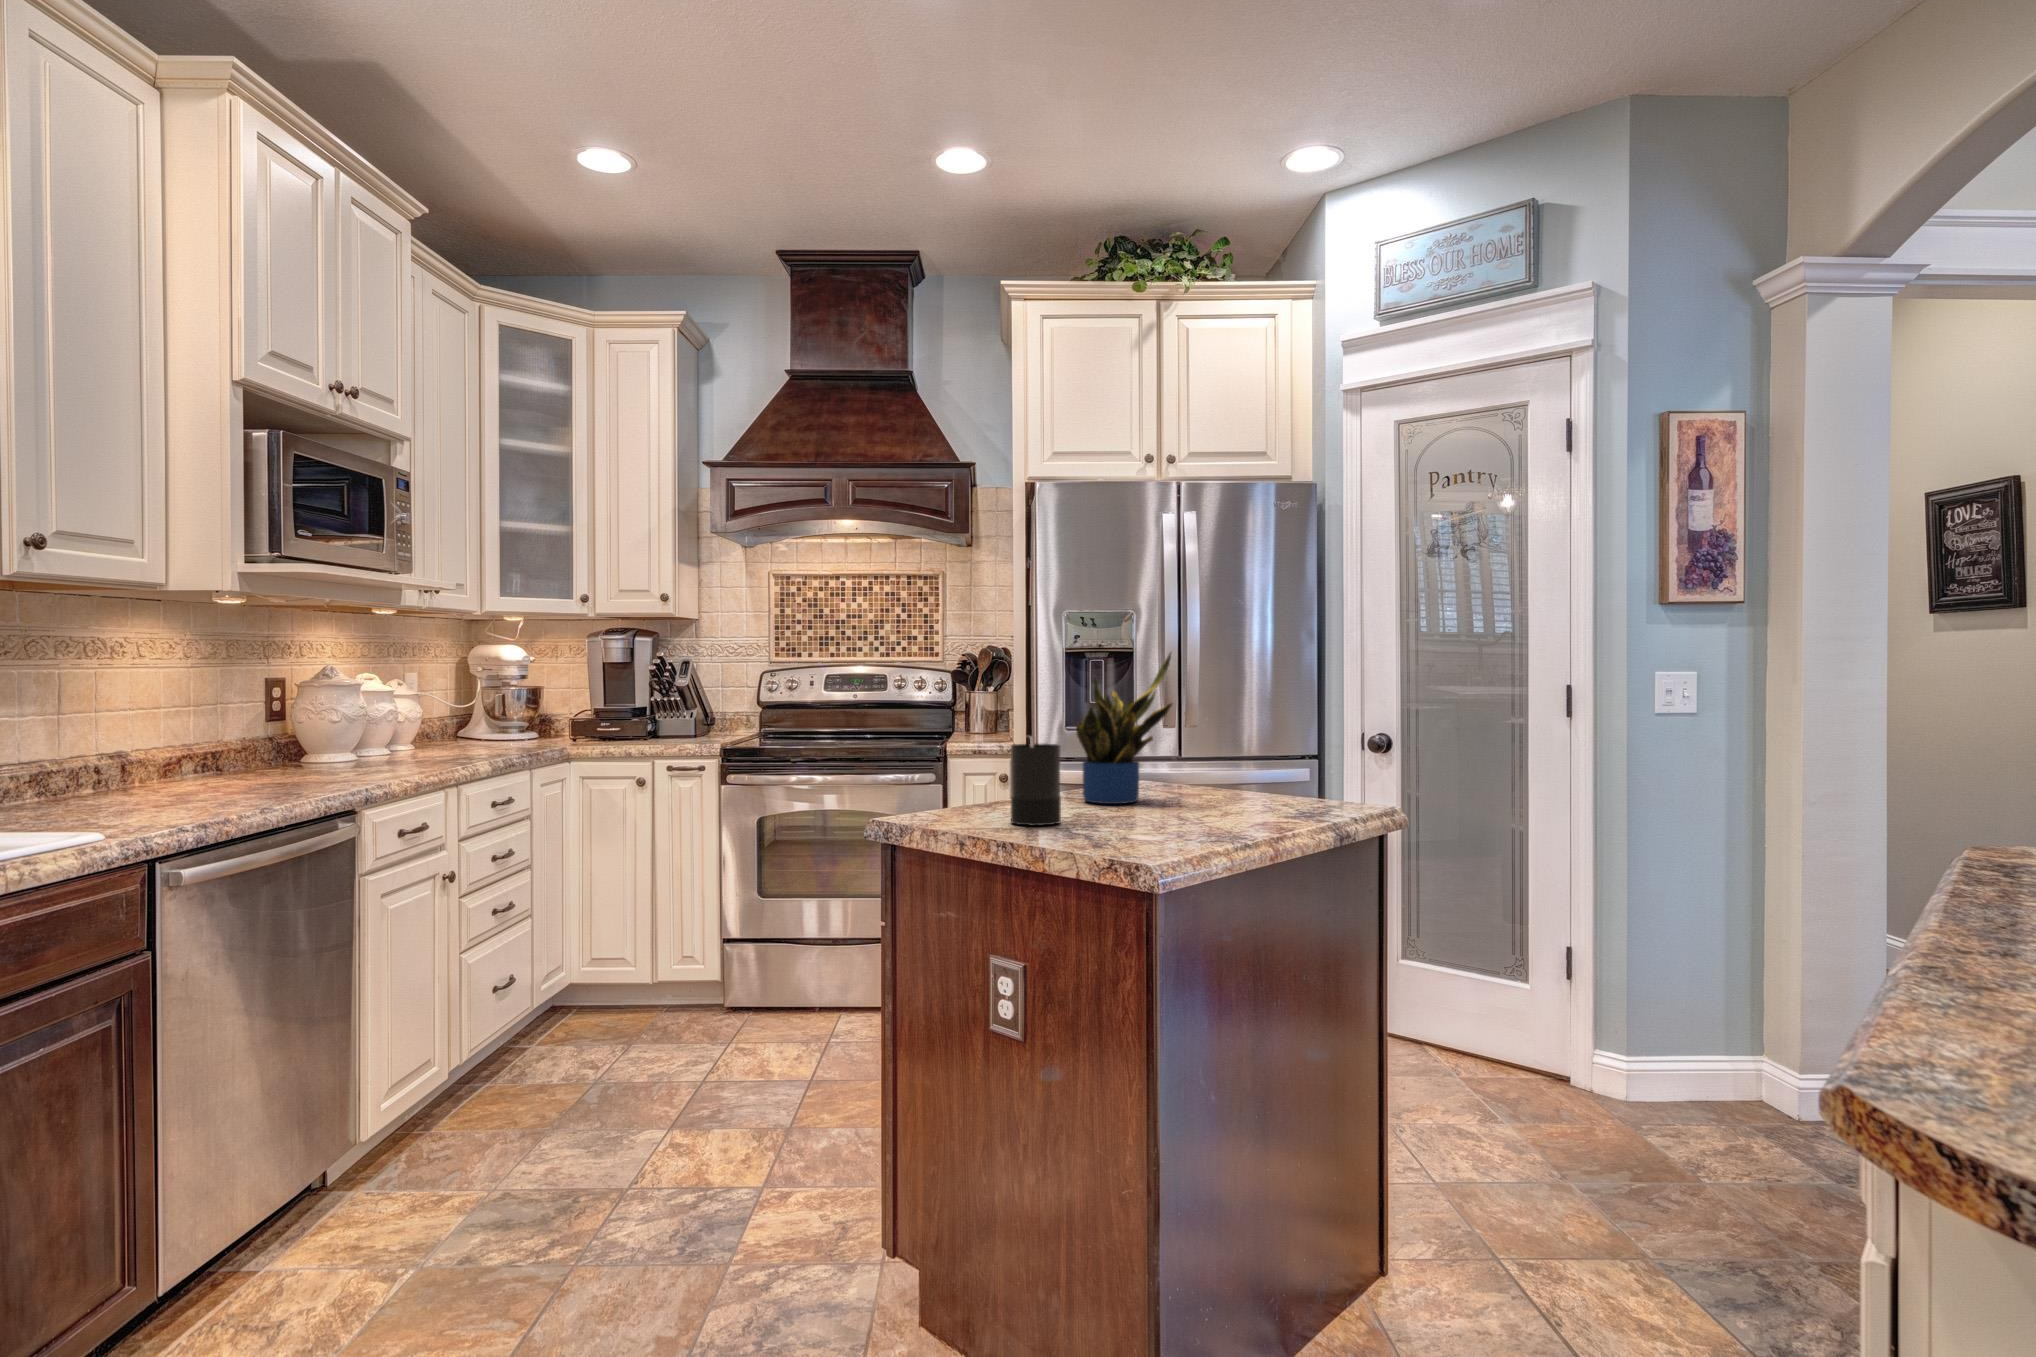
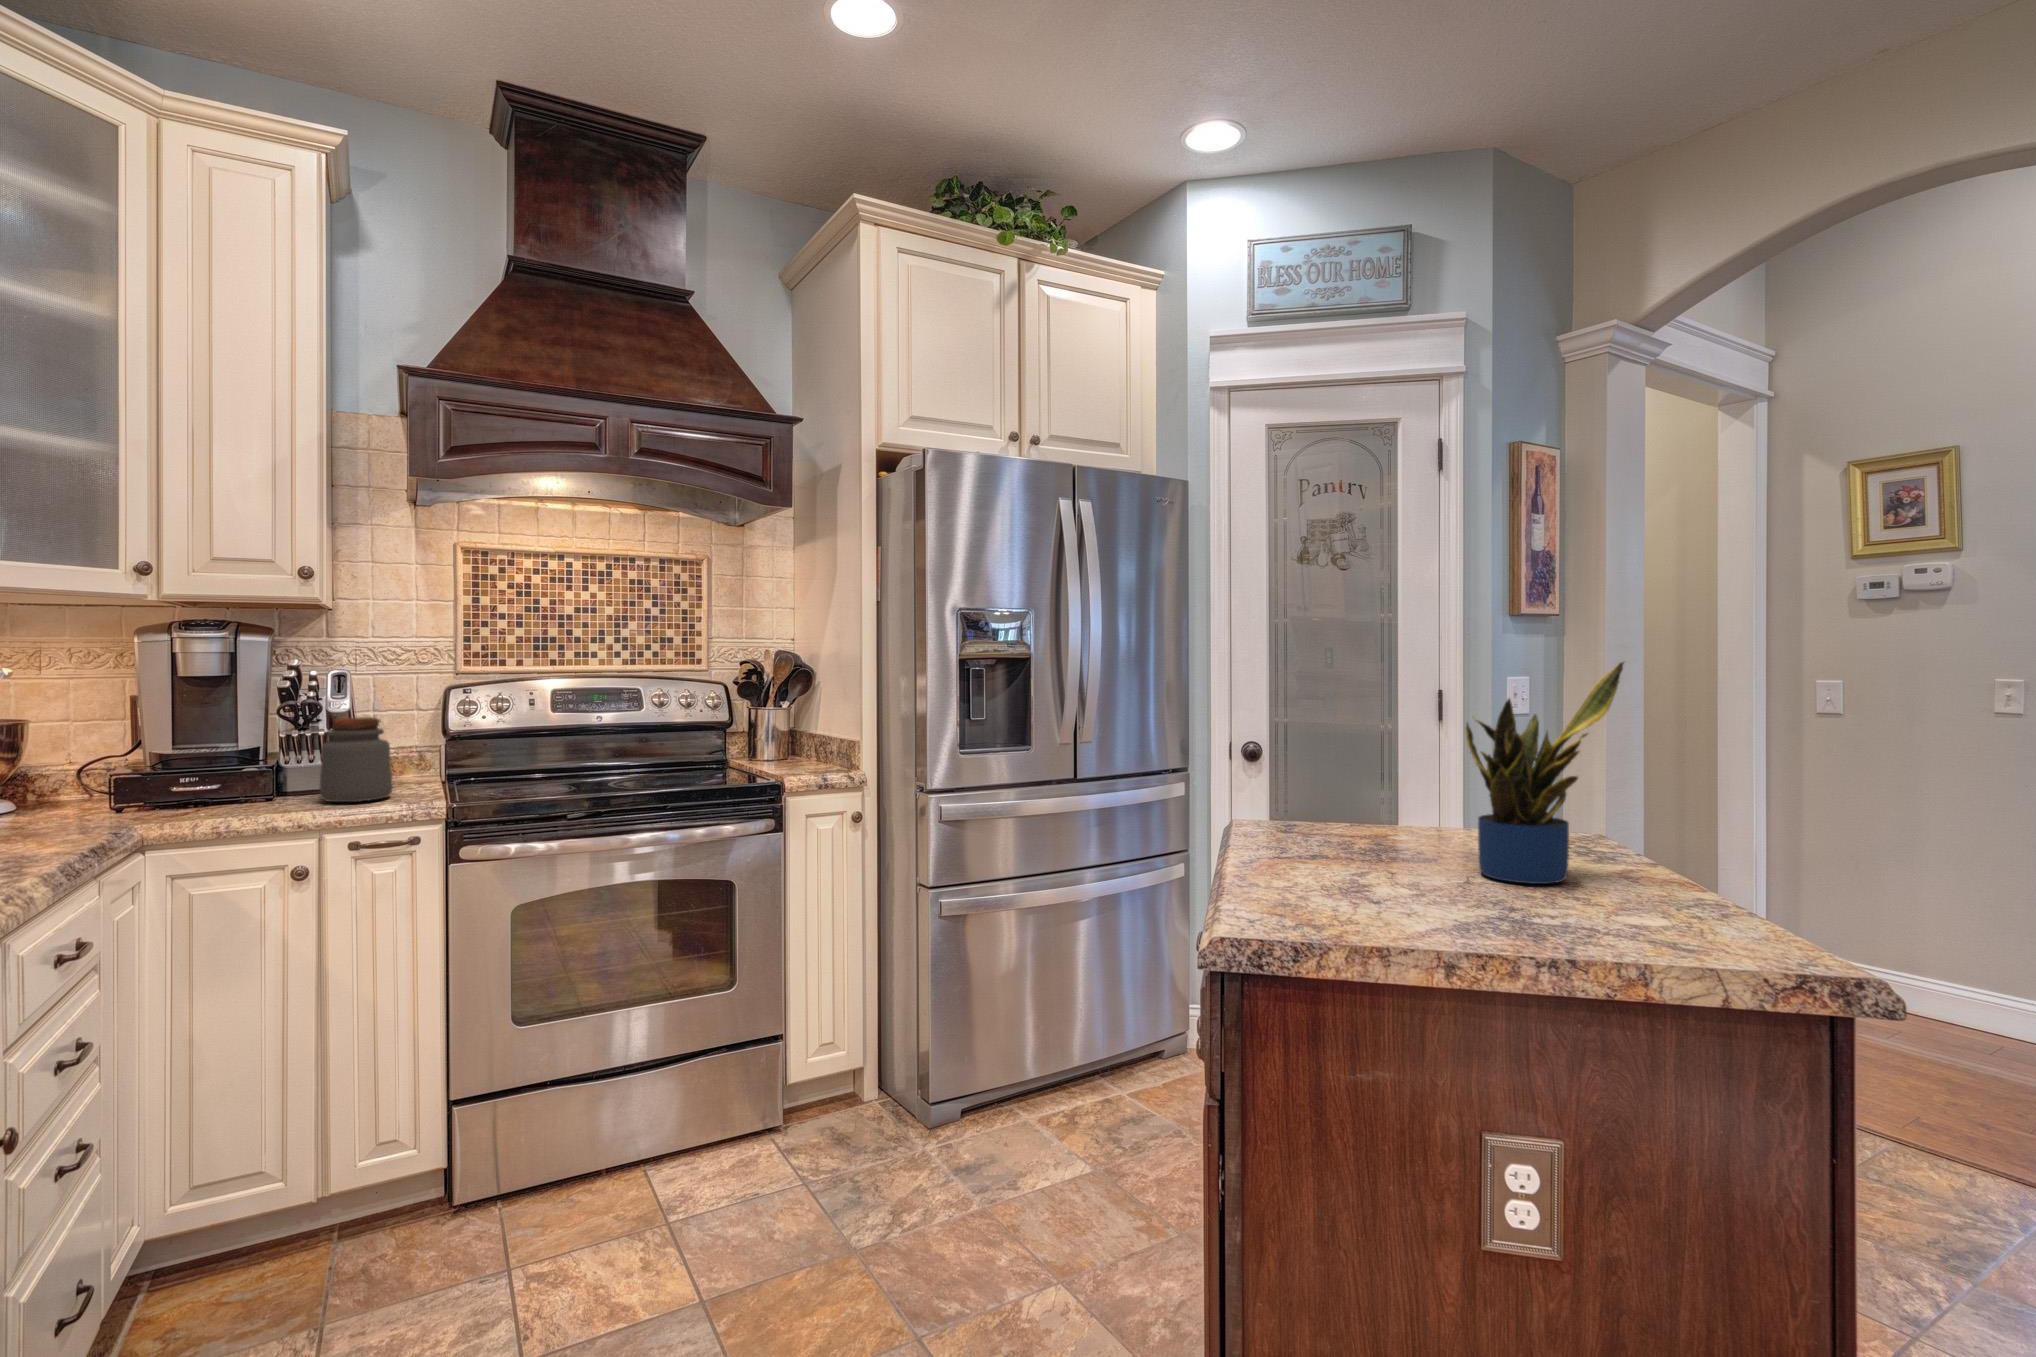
jar: none [660,689,700,741] -> present [319,717,393,802]
candle: present [1011,736,1061,826] -> none [1633,800,1743,956]

